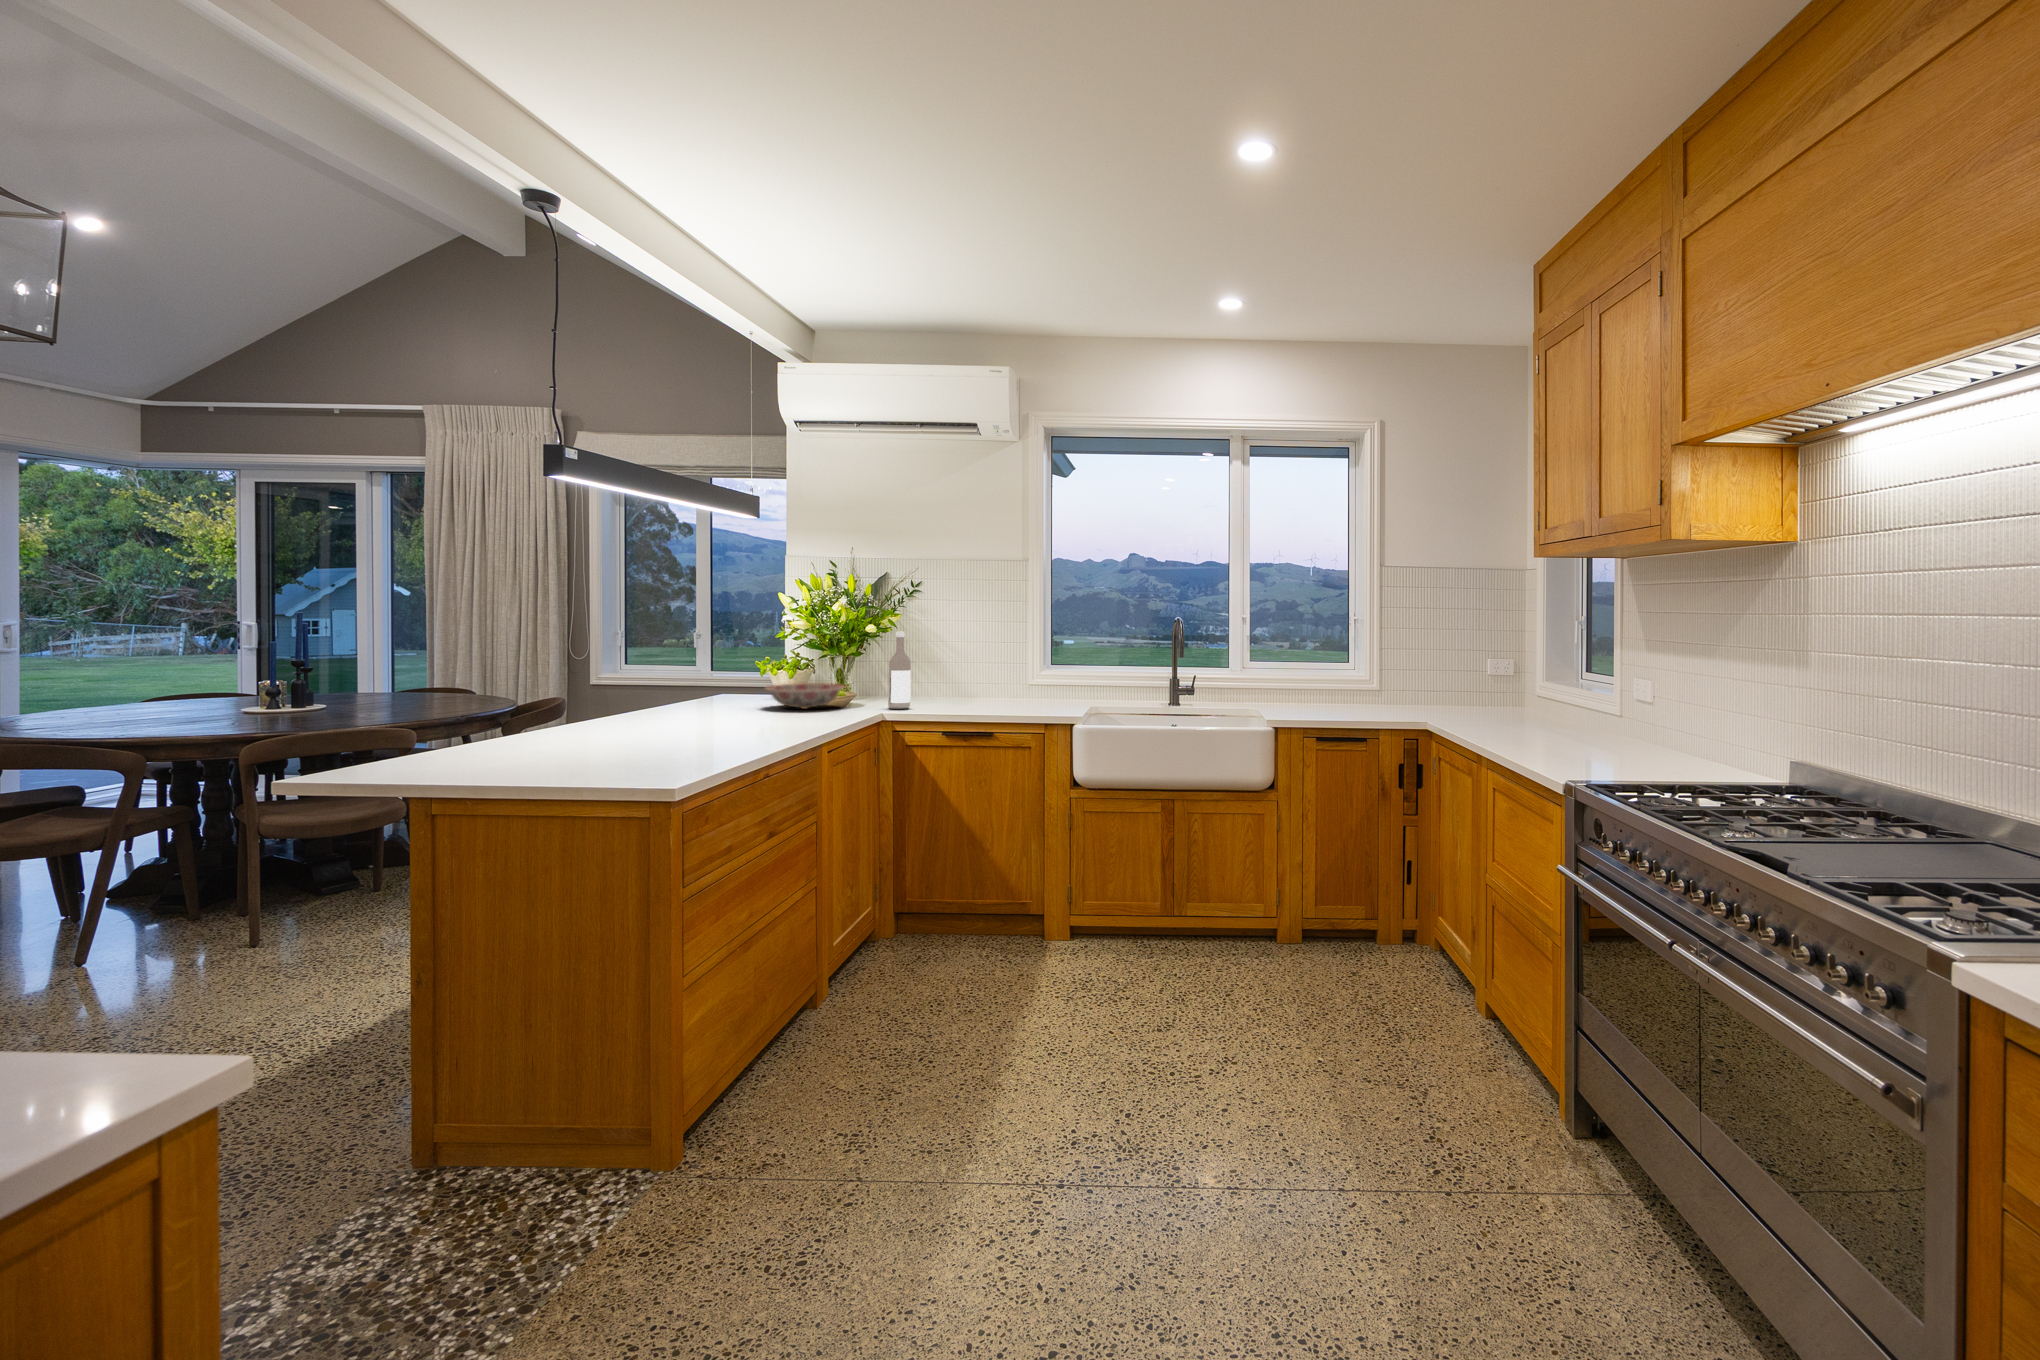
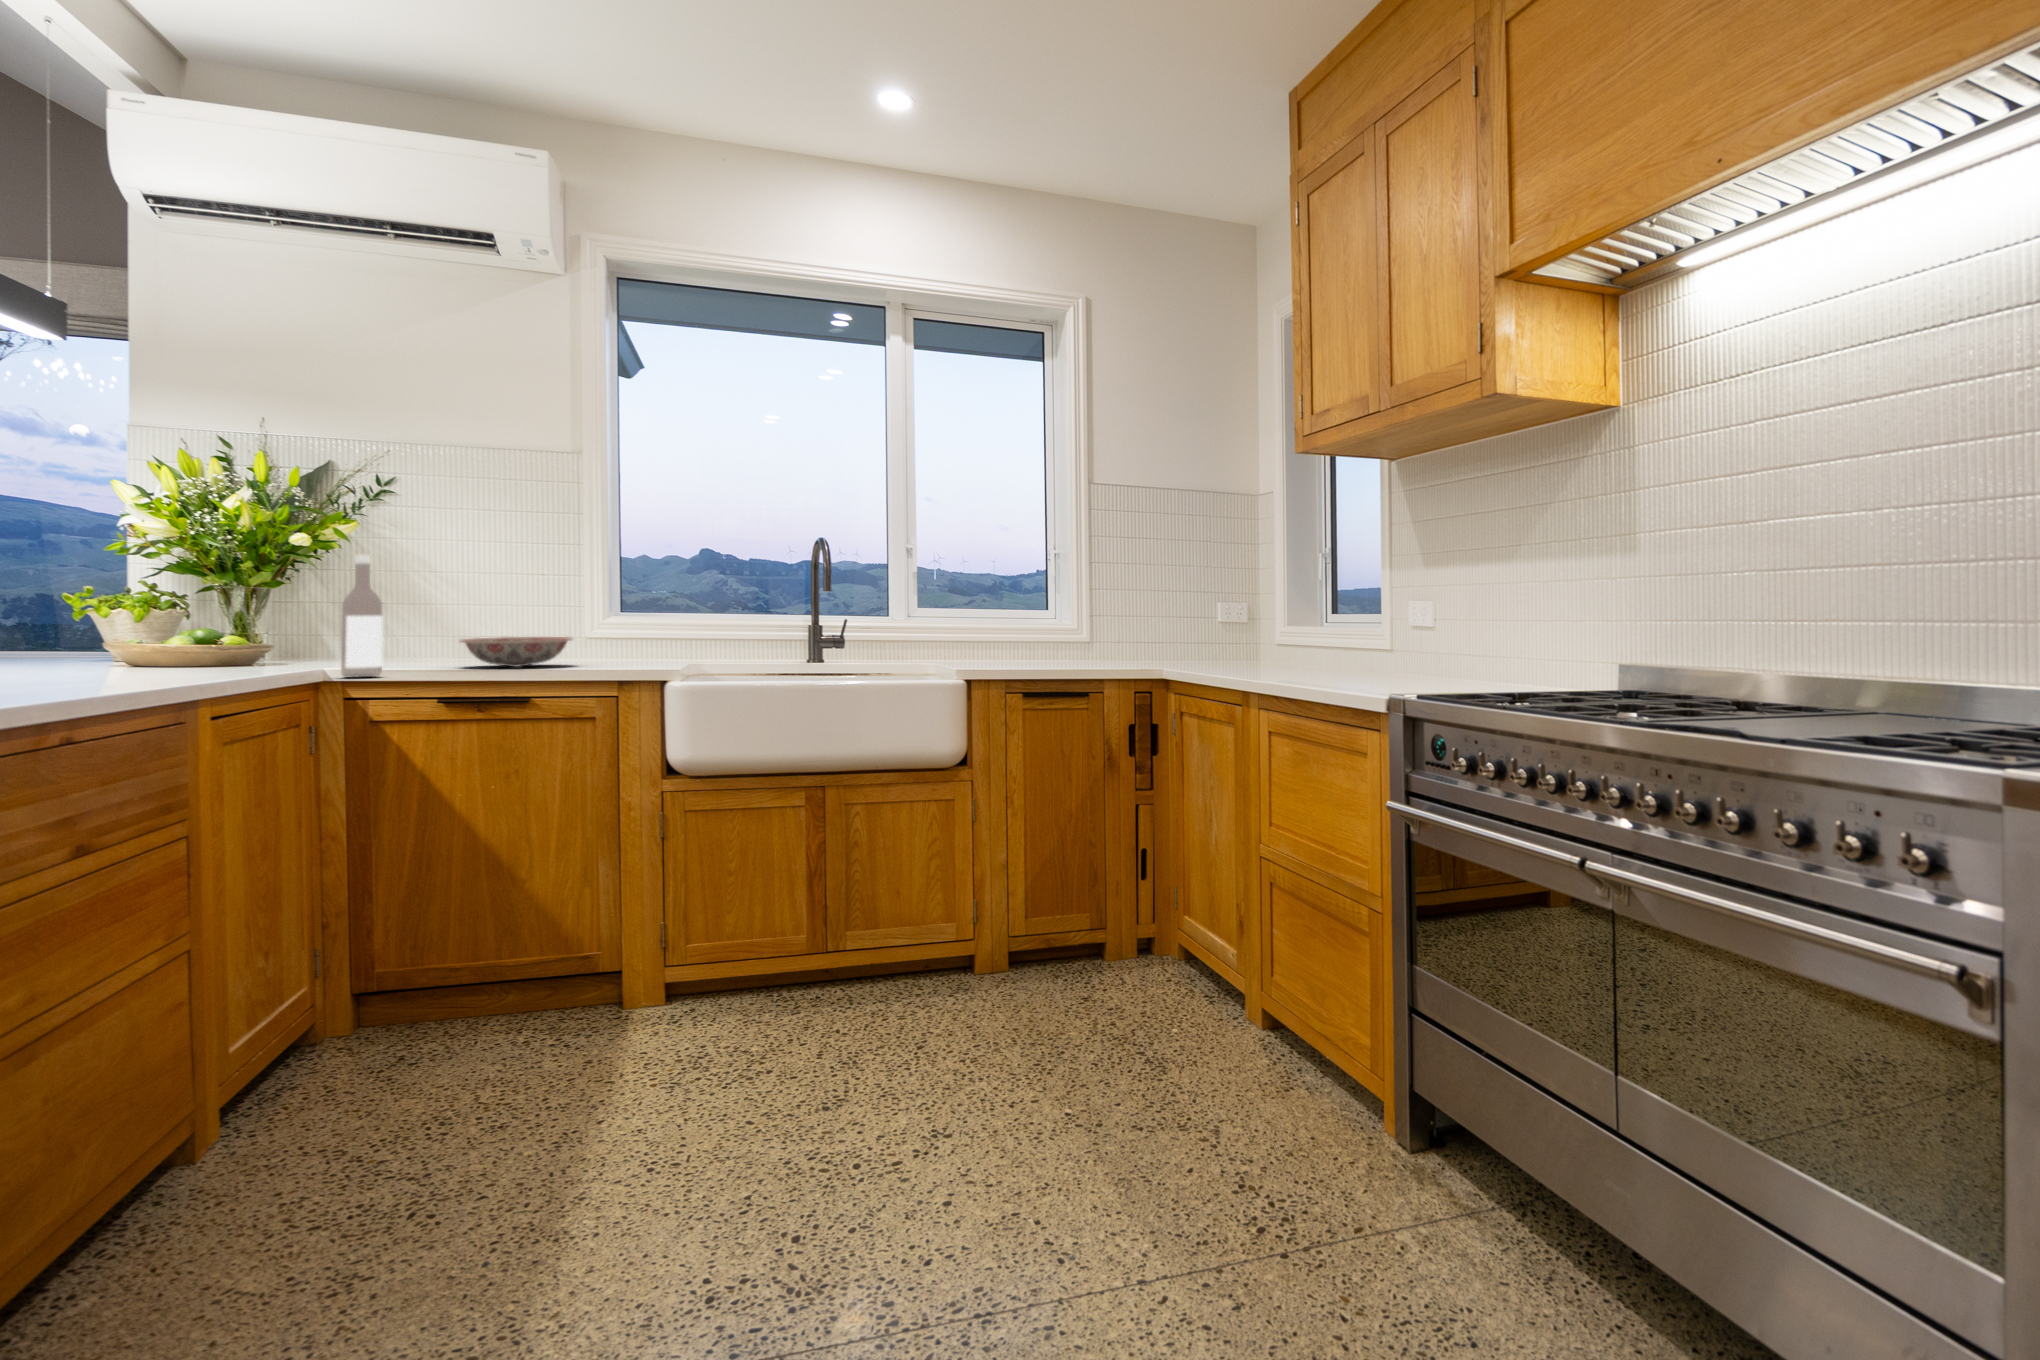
ceramic bowl: present [766,683,845,708] -> present [460,637,572,667]

